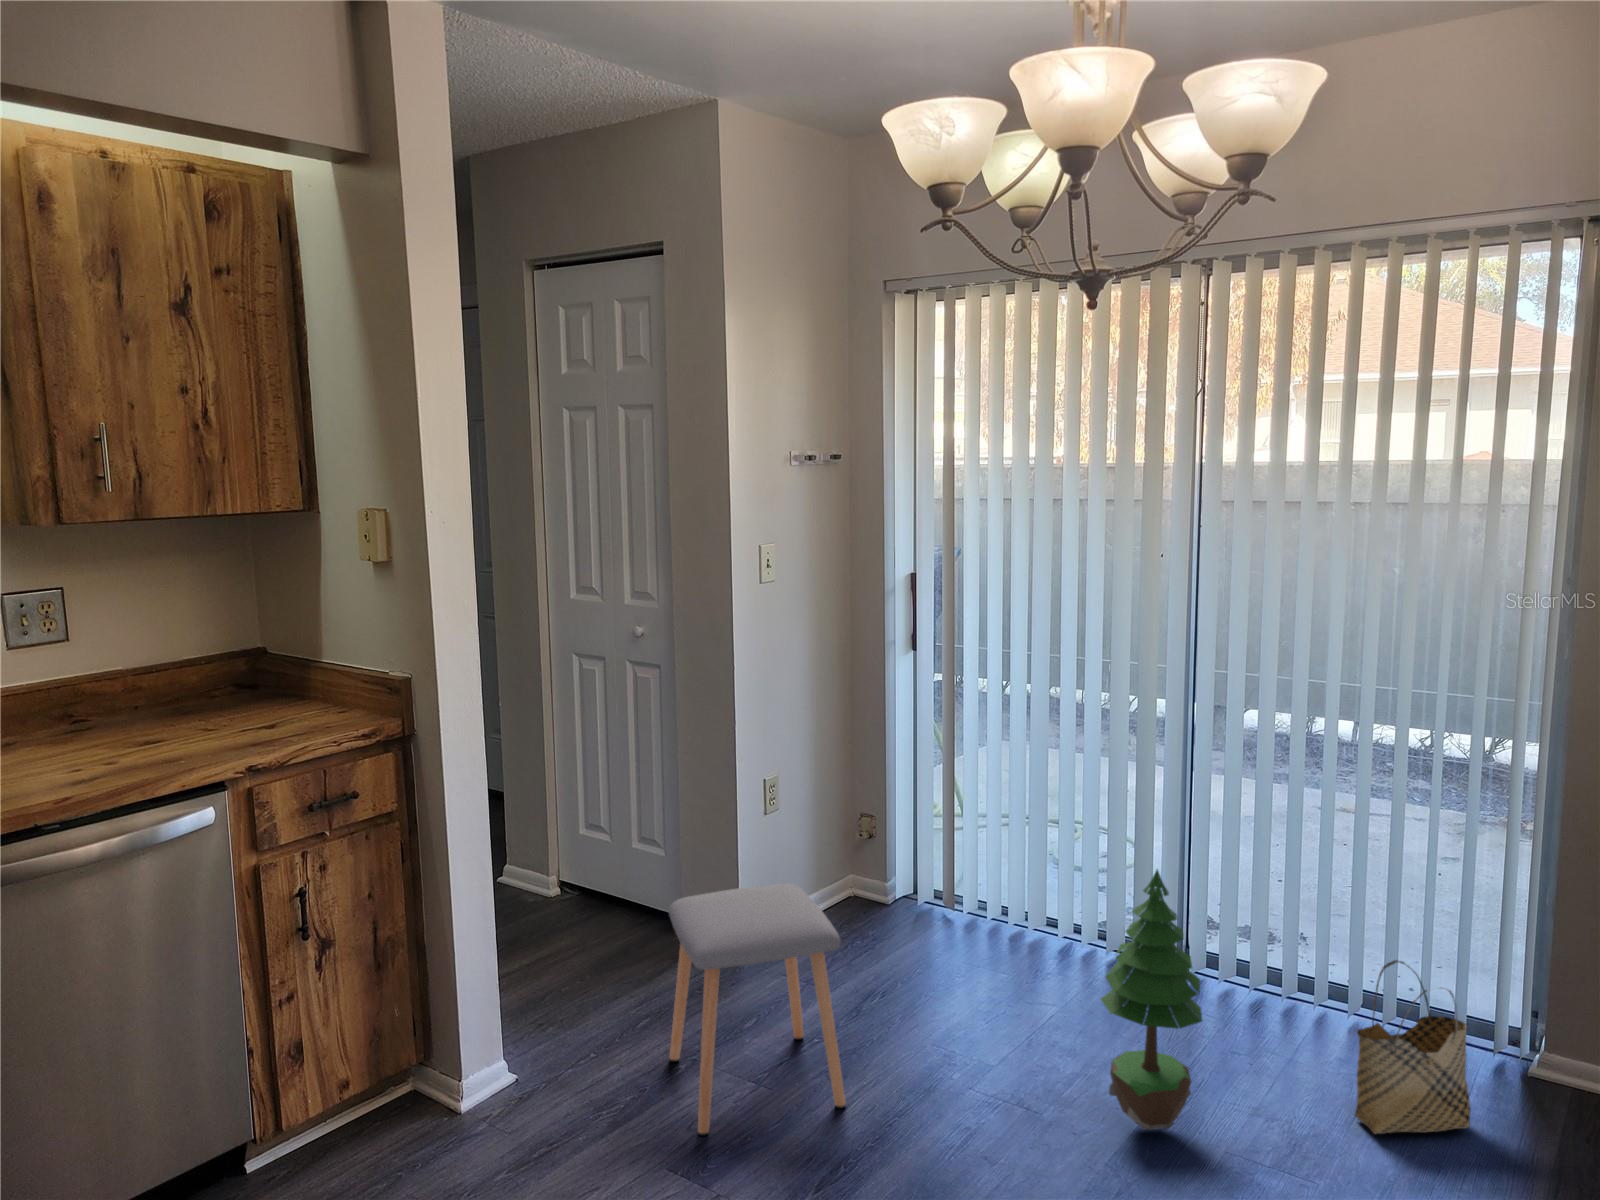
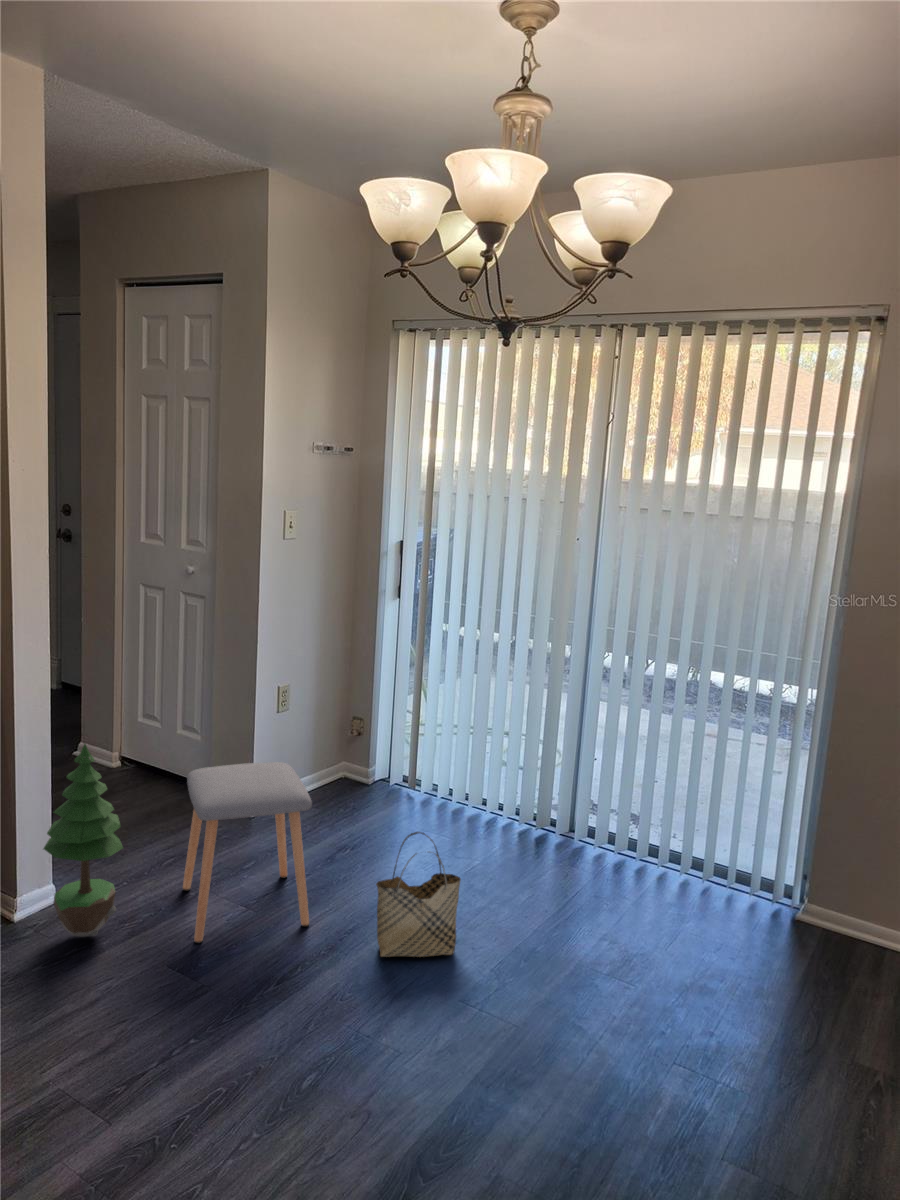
potted tree: present [1101,869,1202,1130] -> present [44,744,123,937]
woven basket: present [1355,960,1471,1134] -> present [376,832,461,957]

